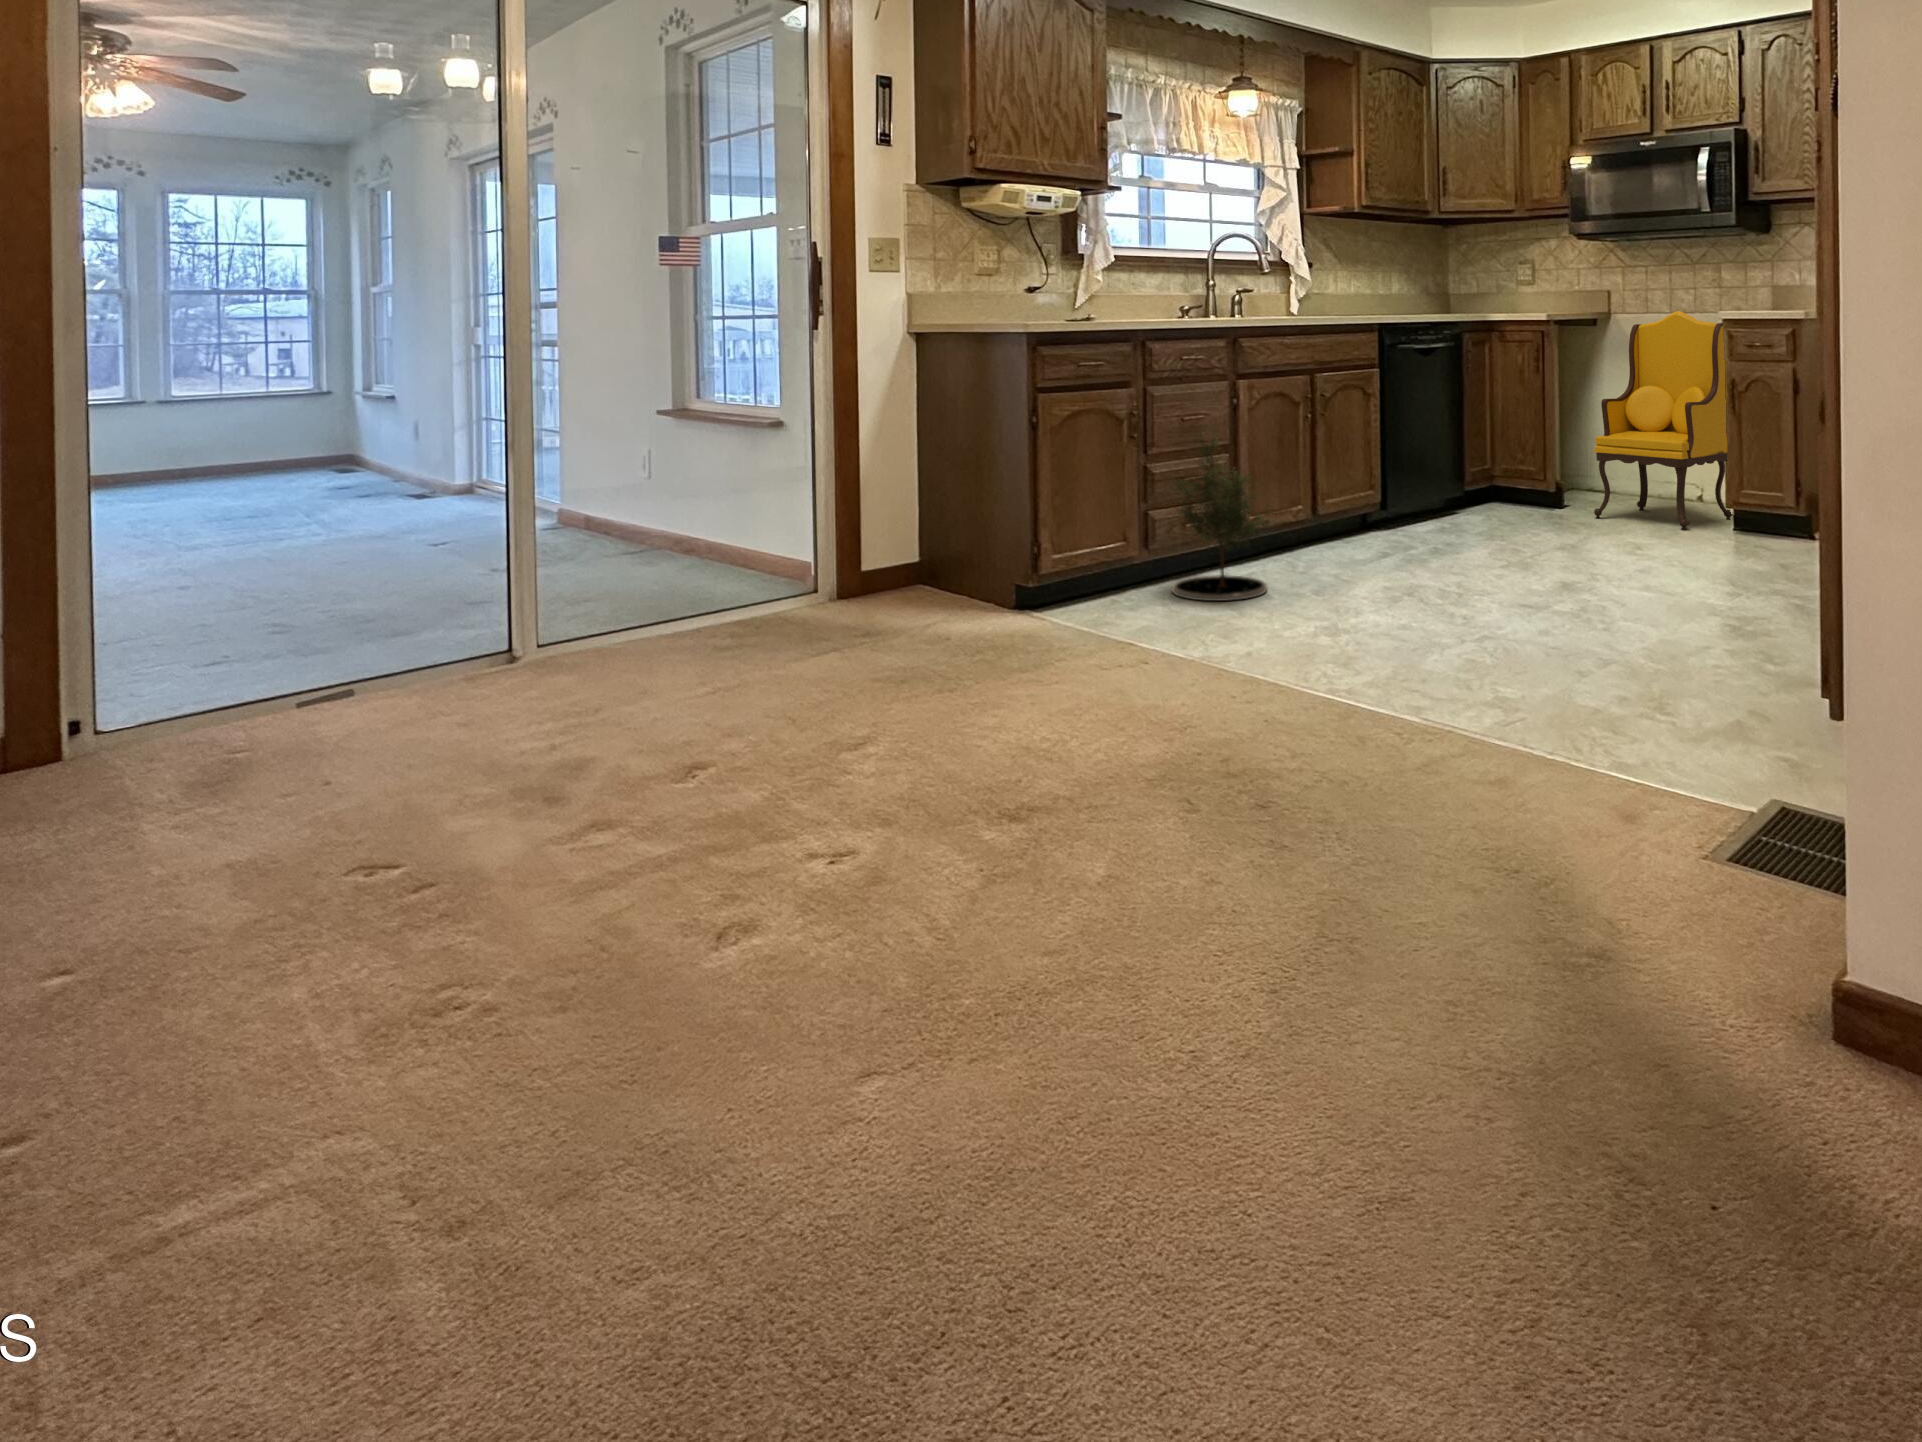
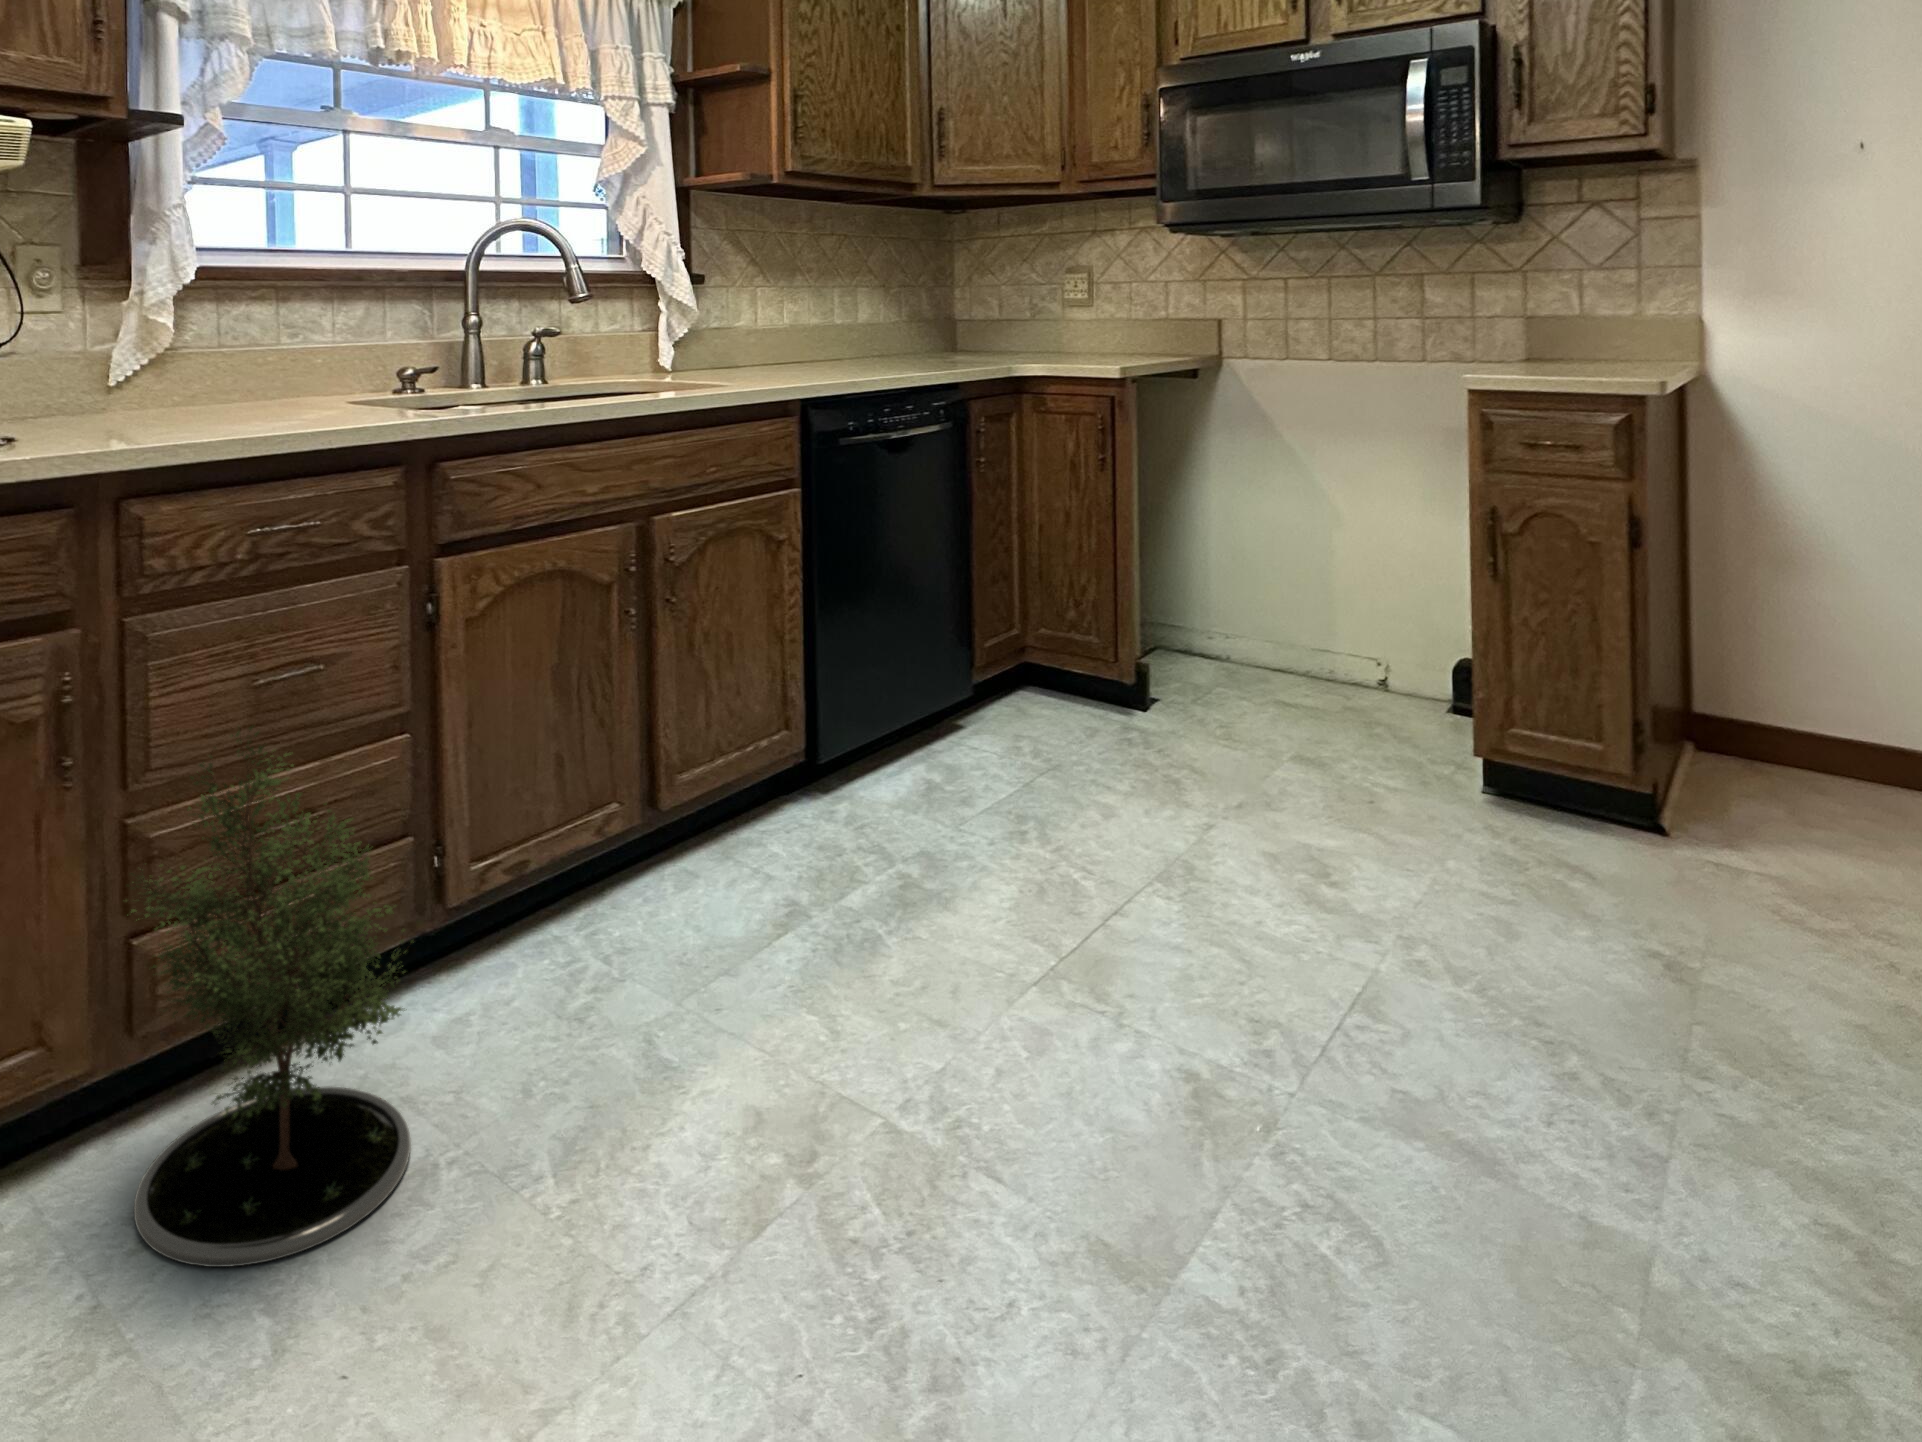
armchair: present [1594,311,1732,530] -> none [1209,369,1476,816]

